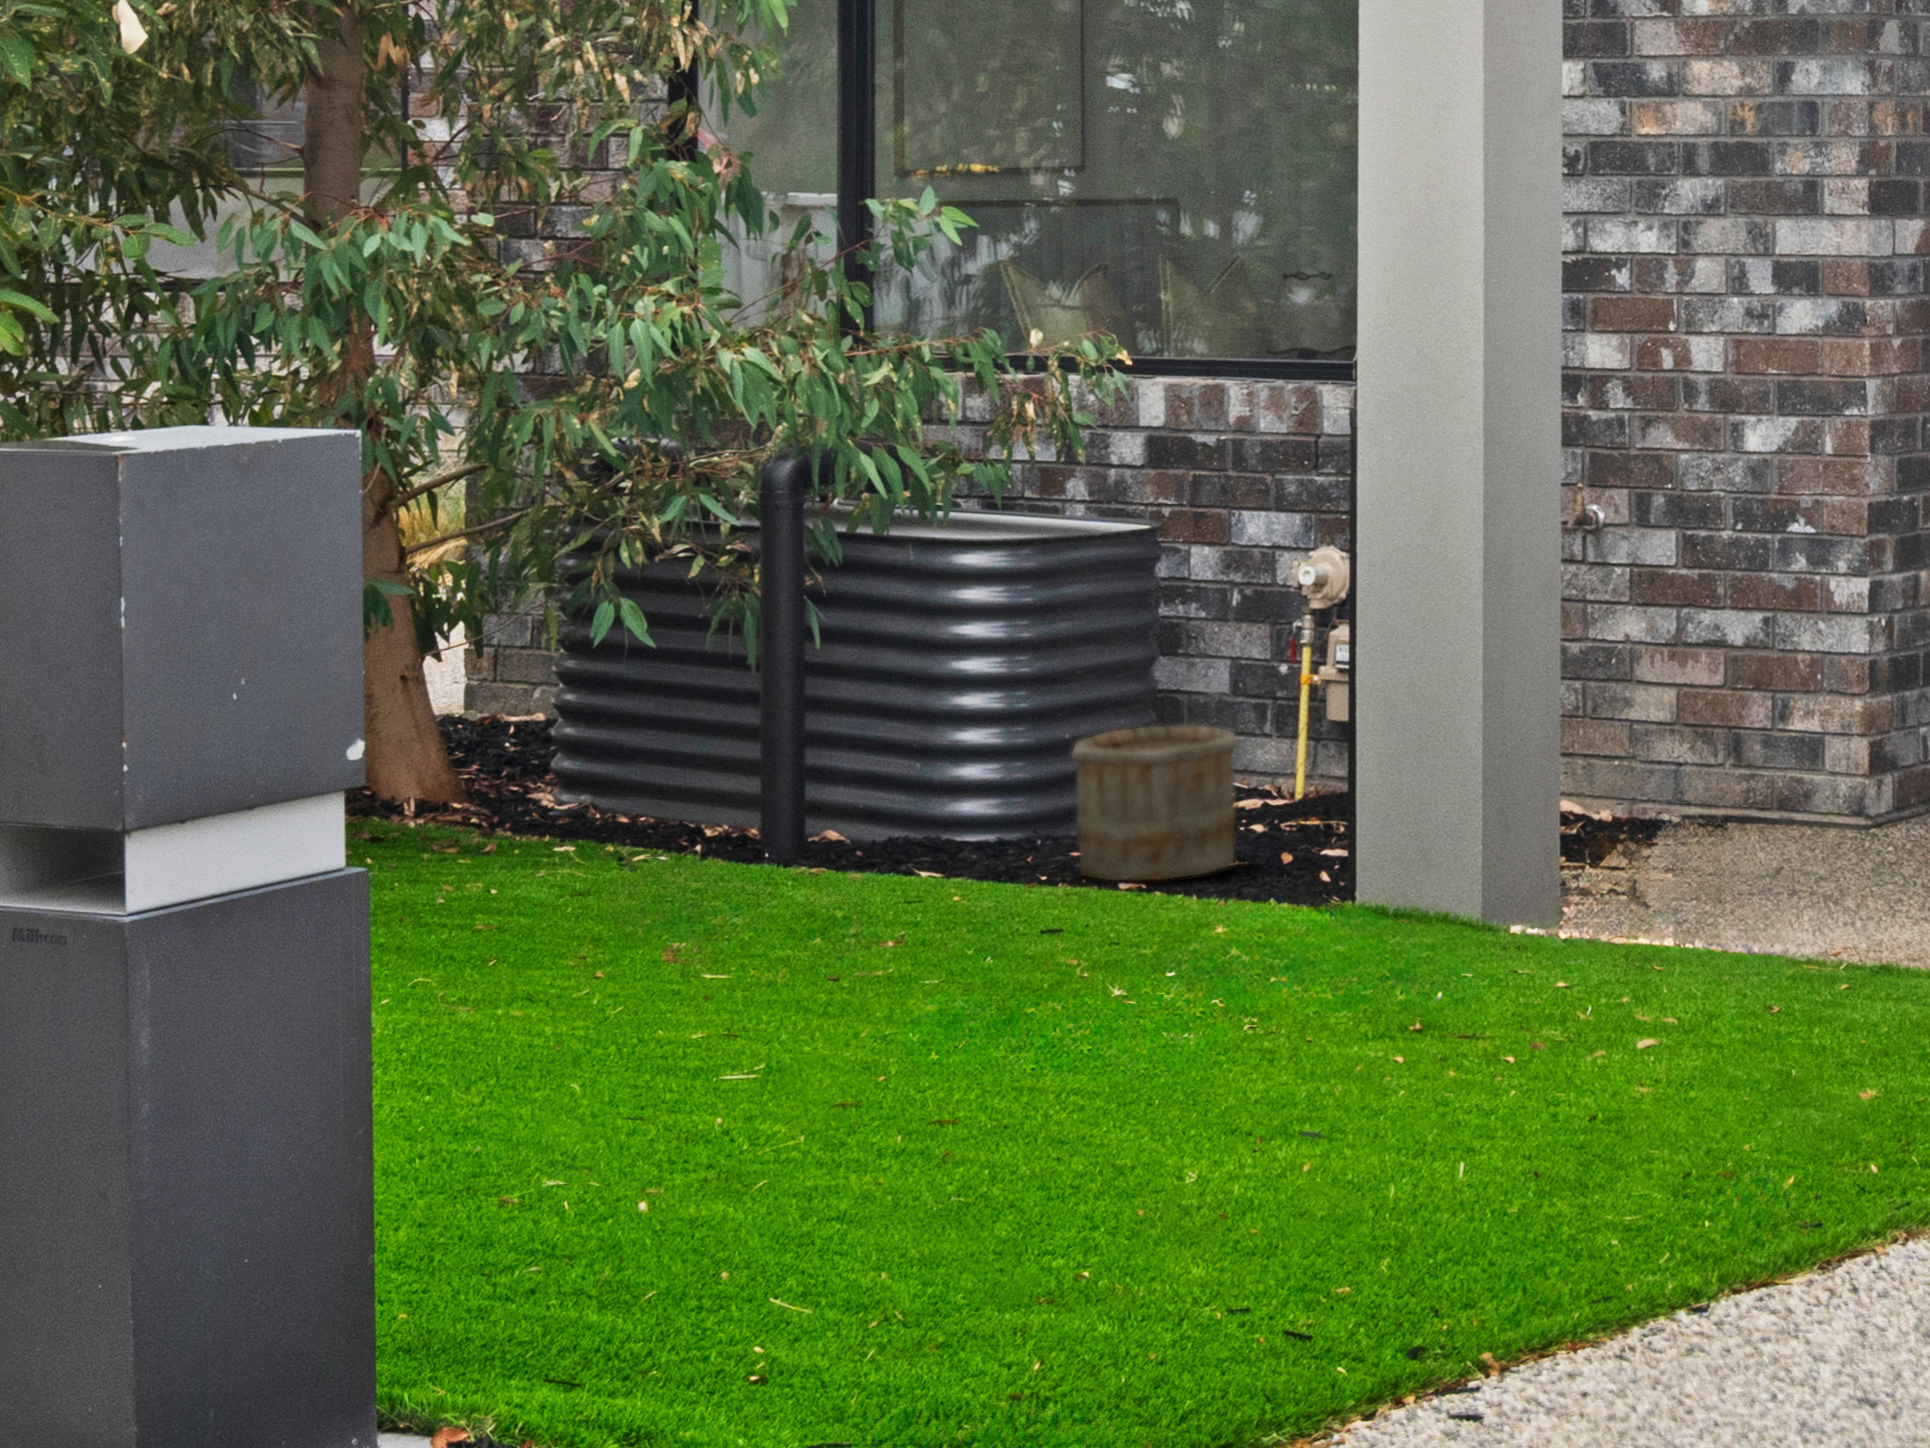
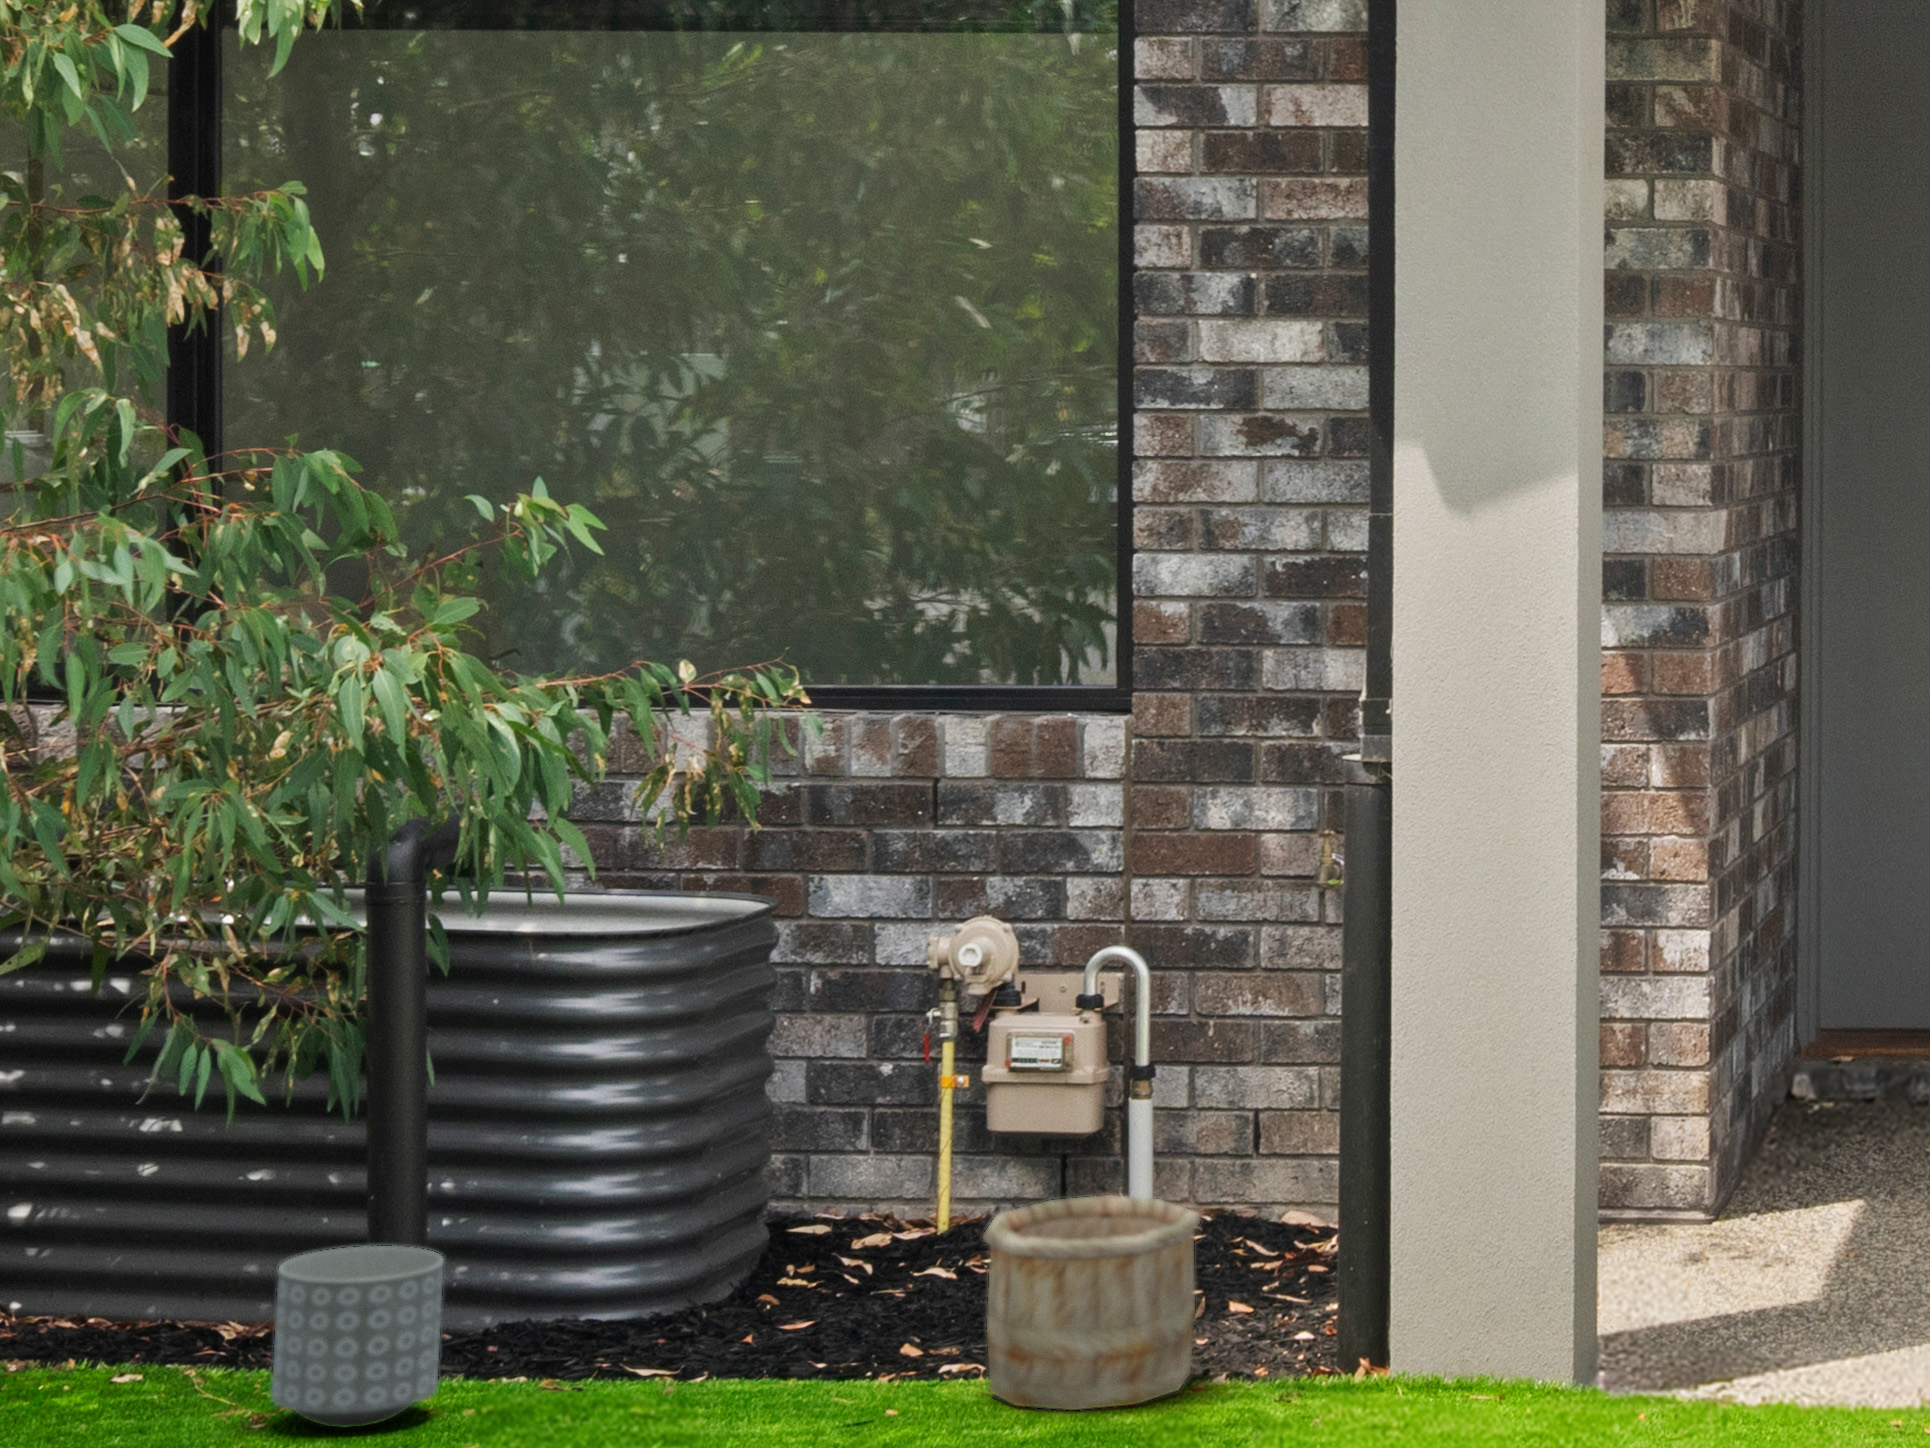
planter: none [611,729,734,856] -> present [272,1246,443,1428]

